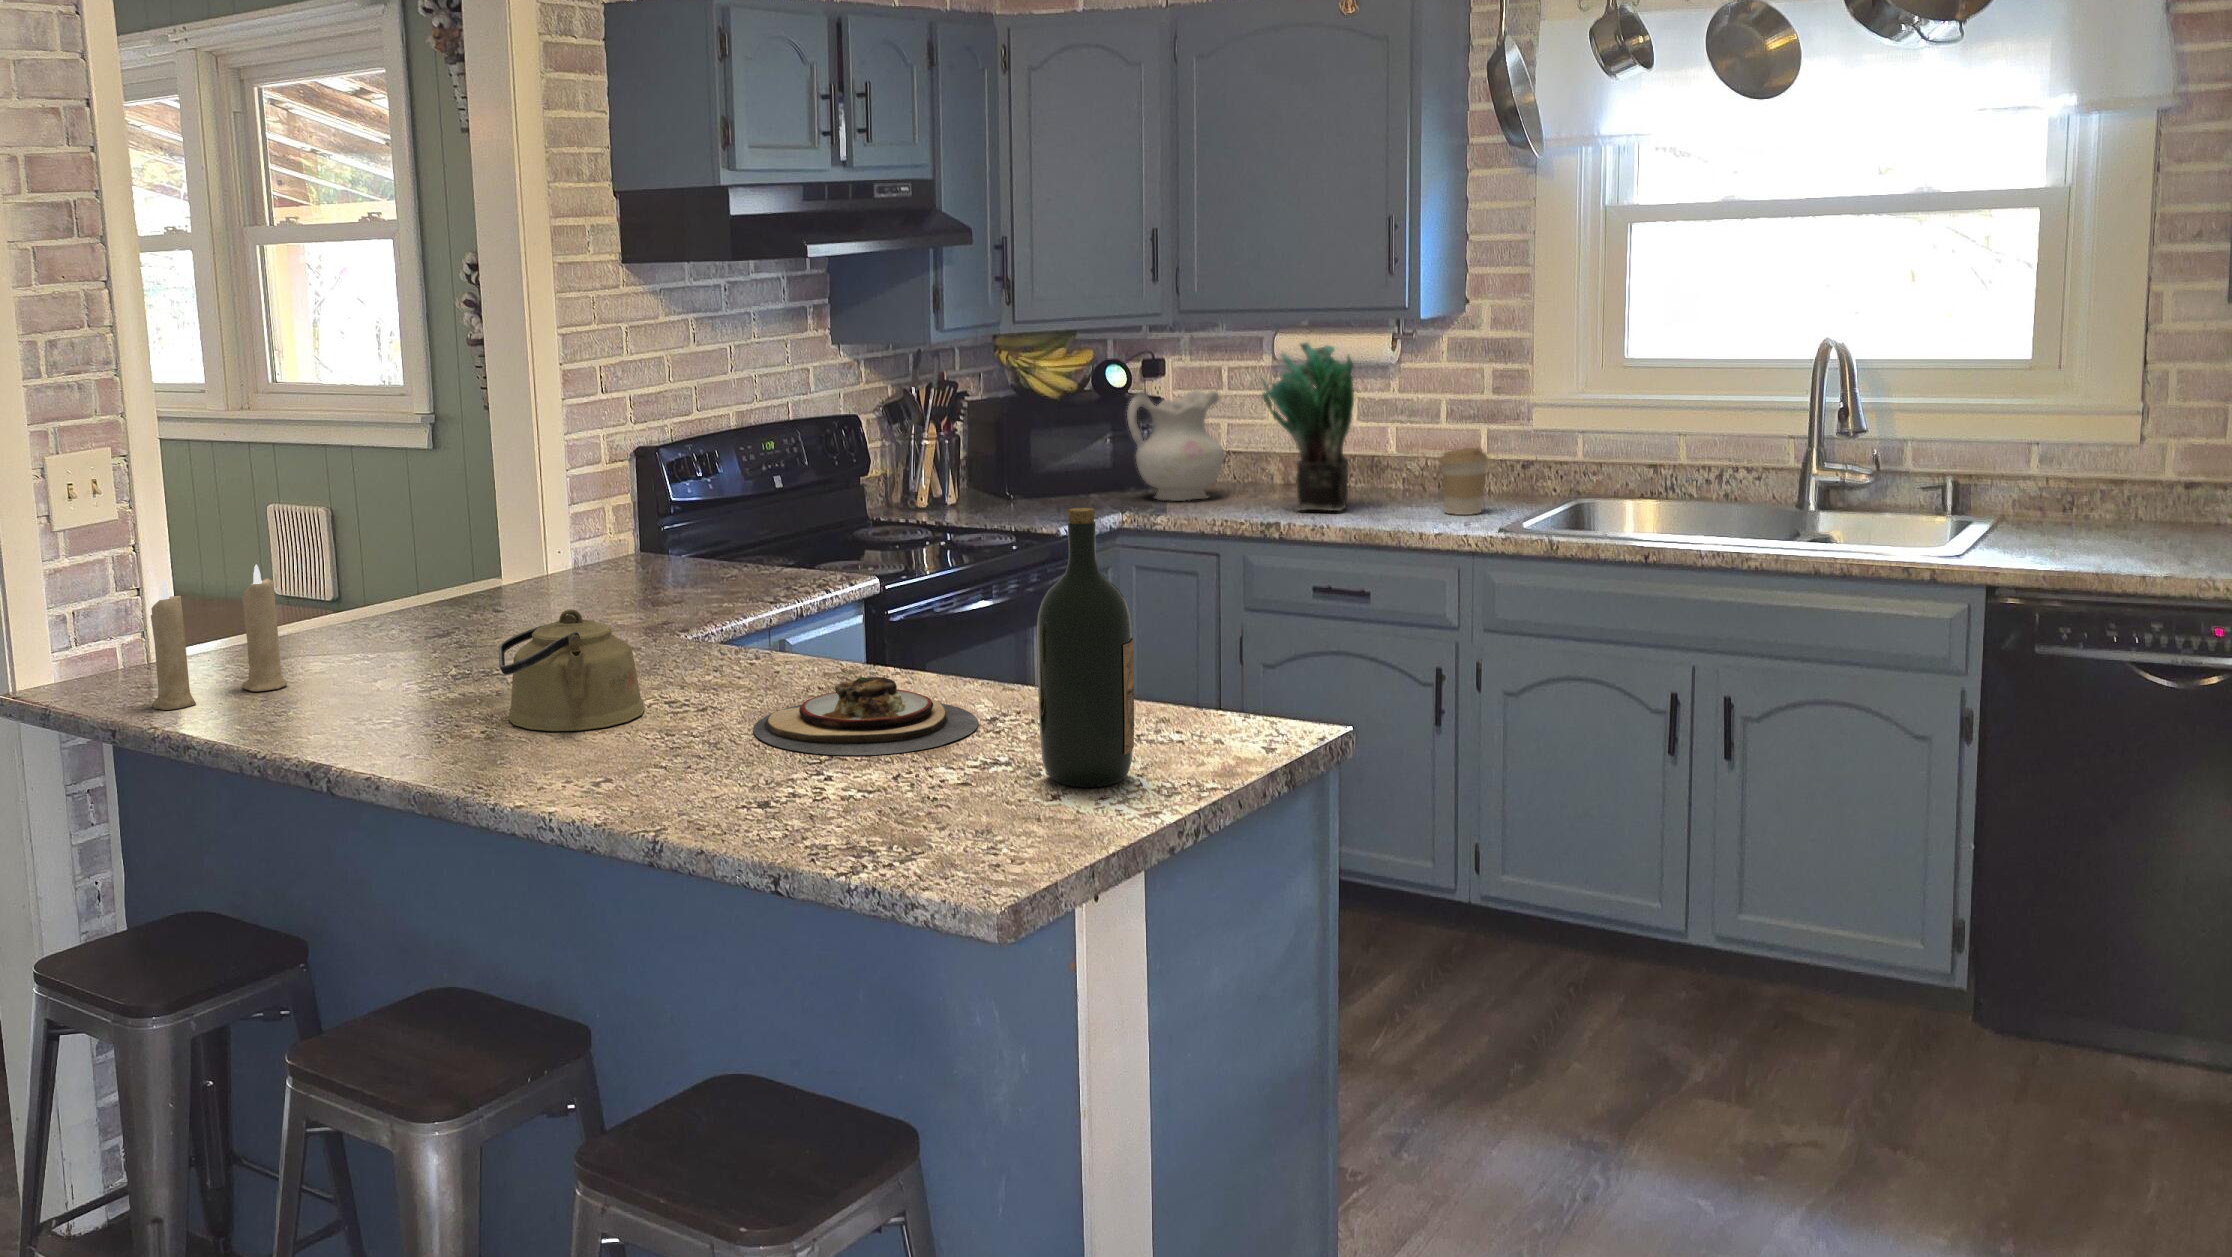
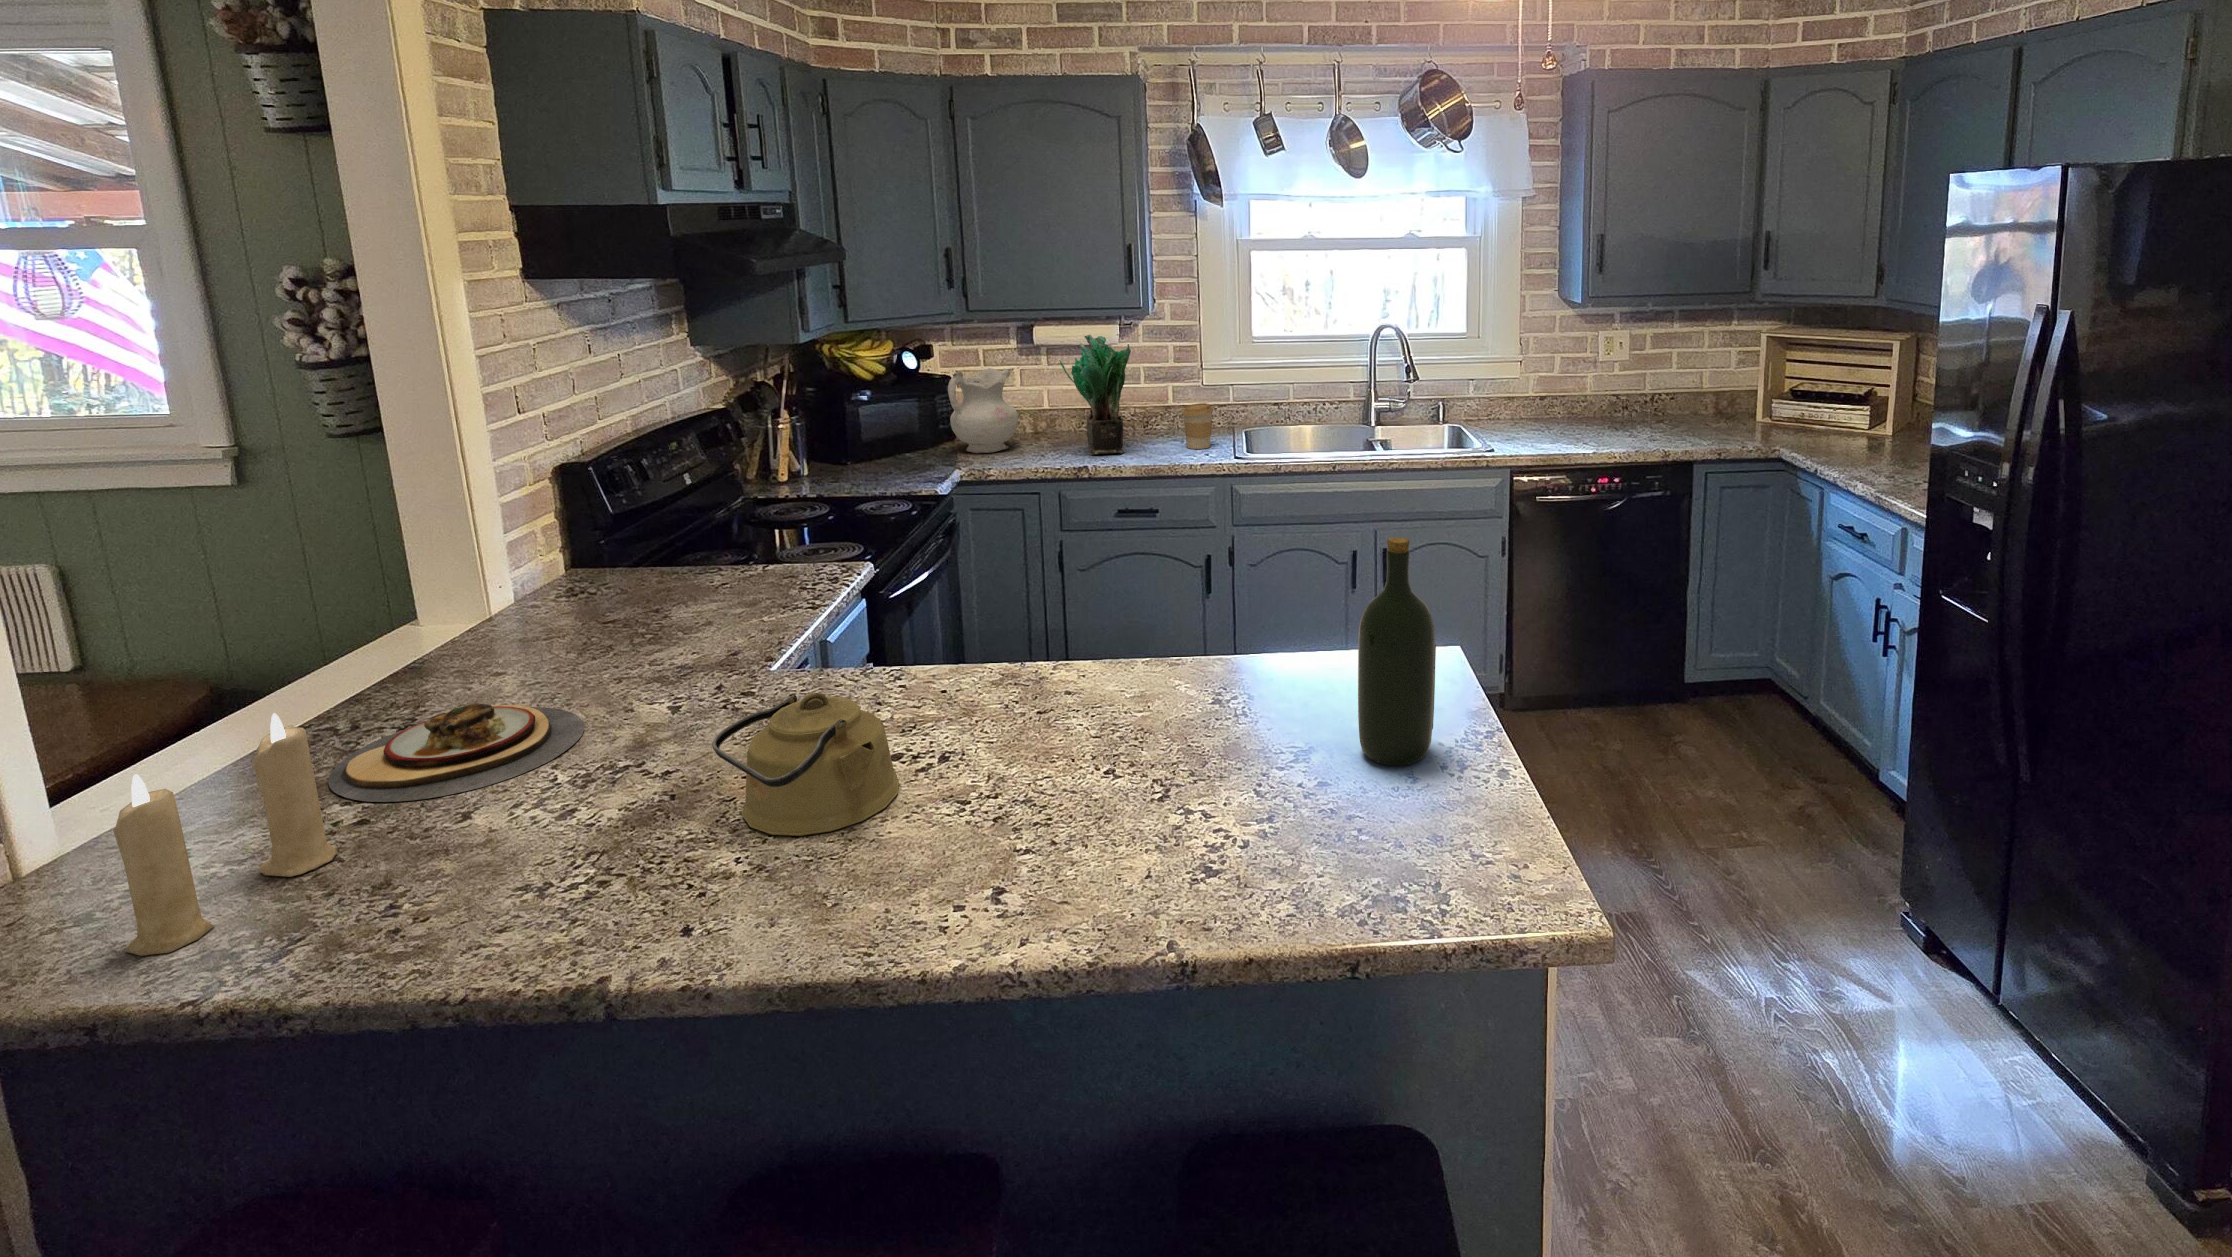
plate: present [753,677,978,755] -> present [328,703,584,802]

